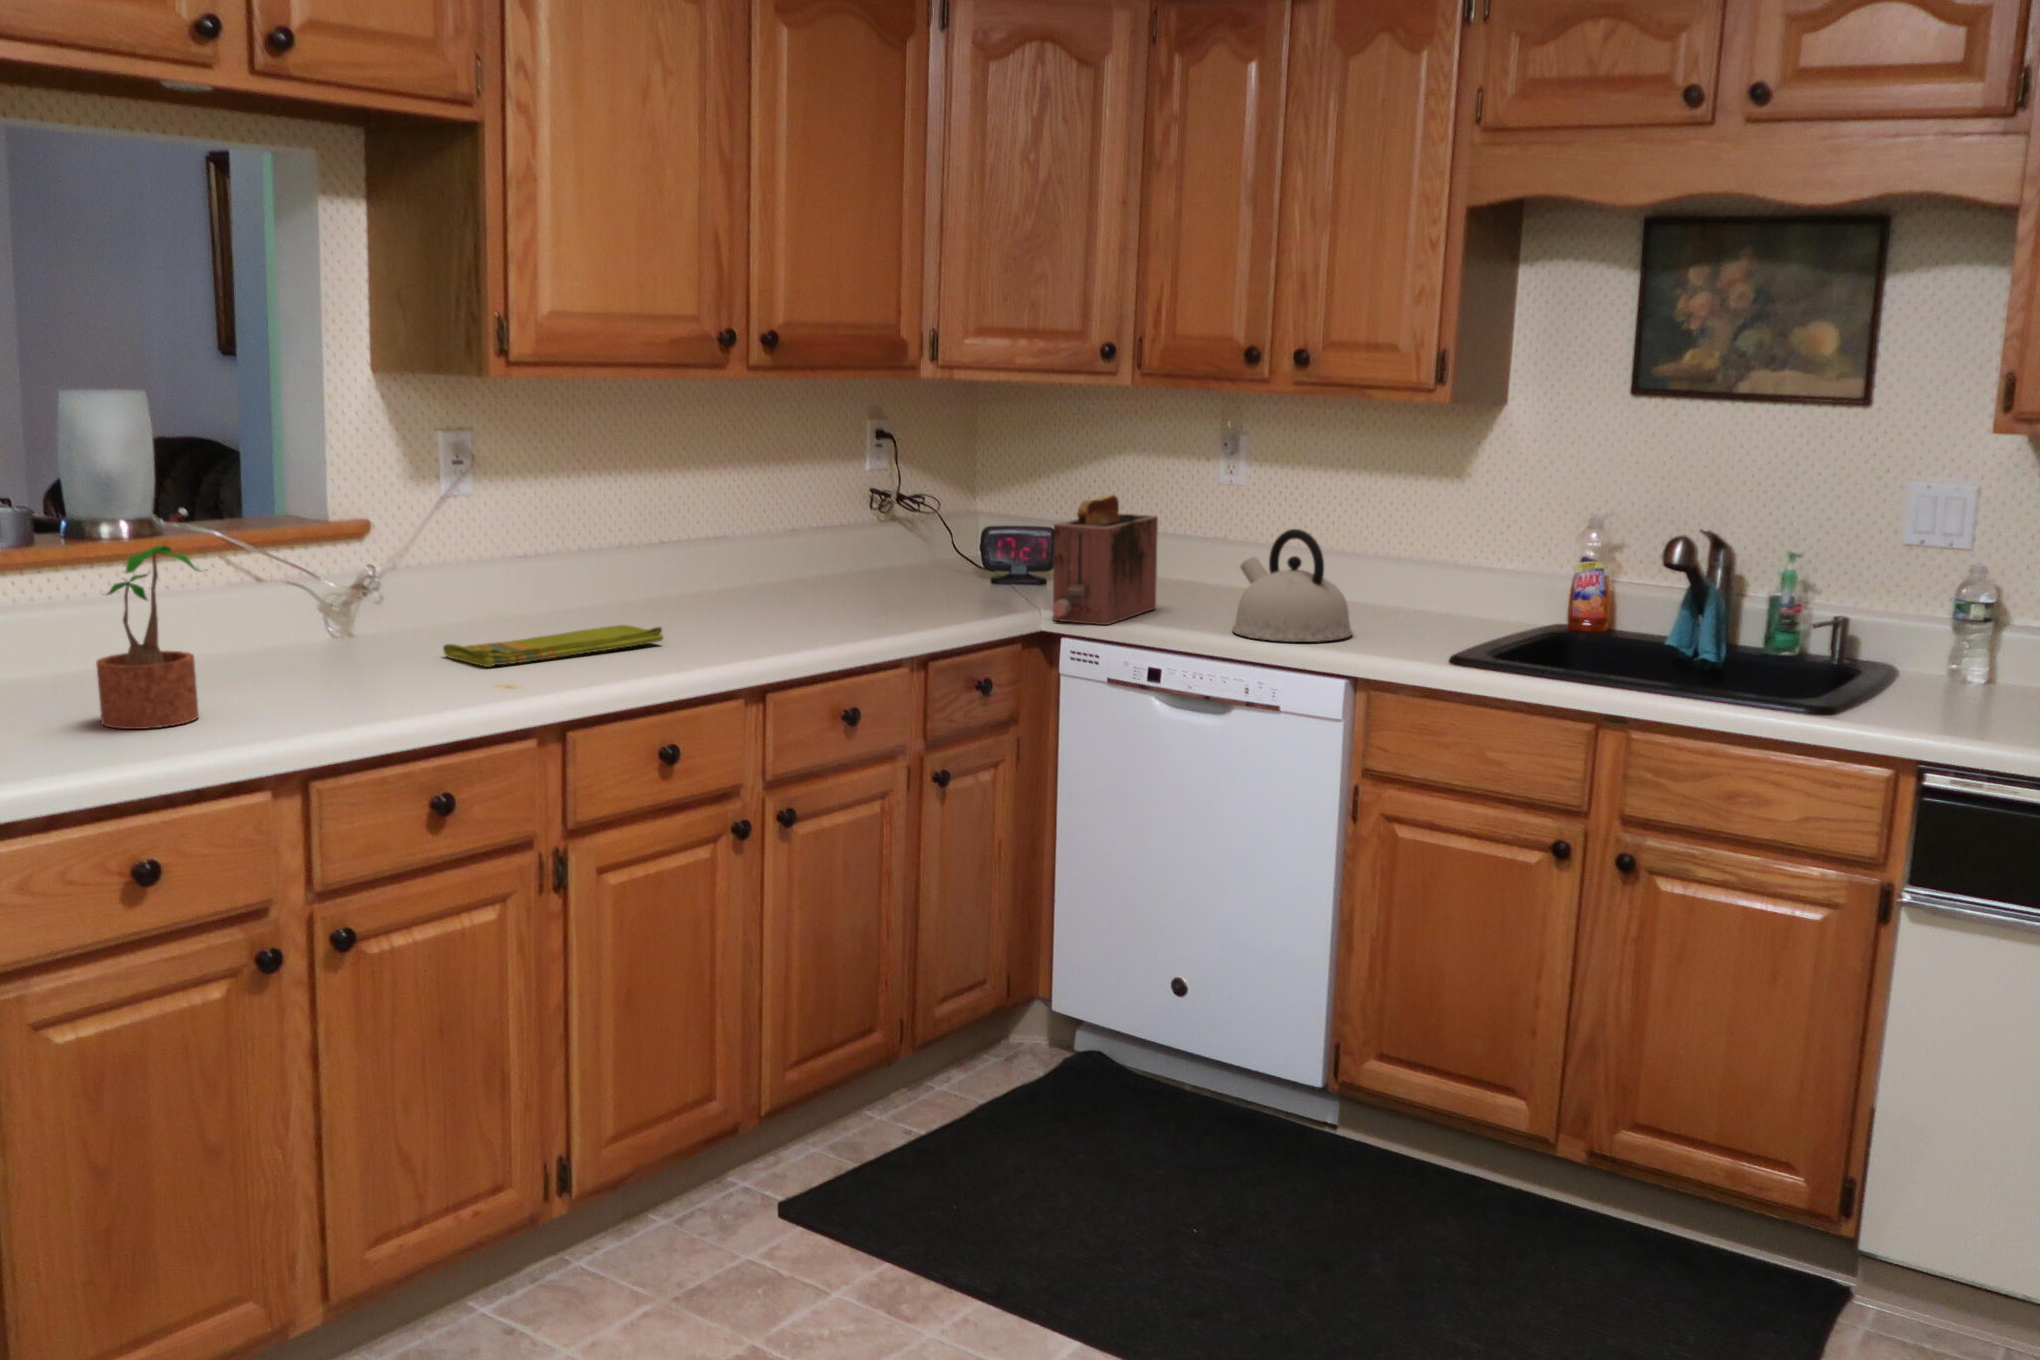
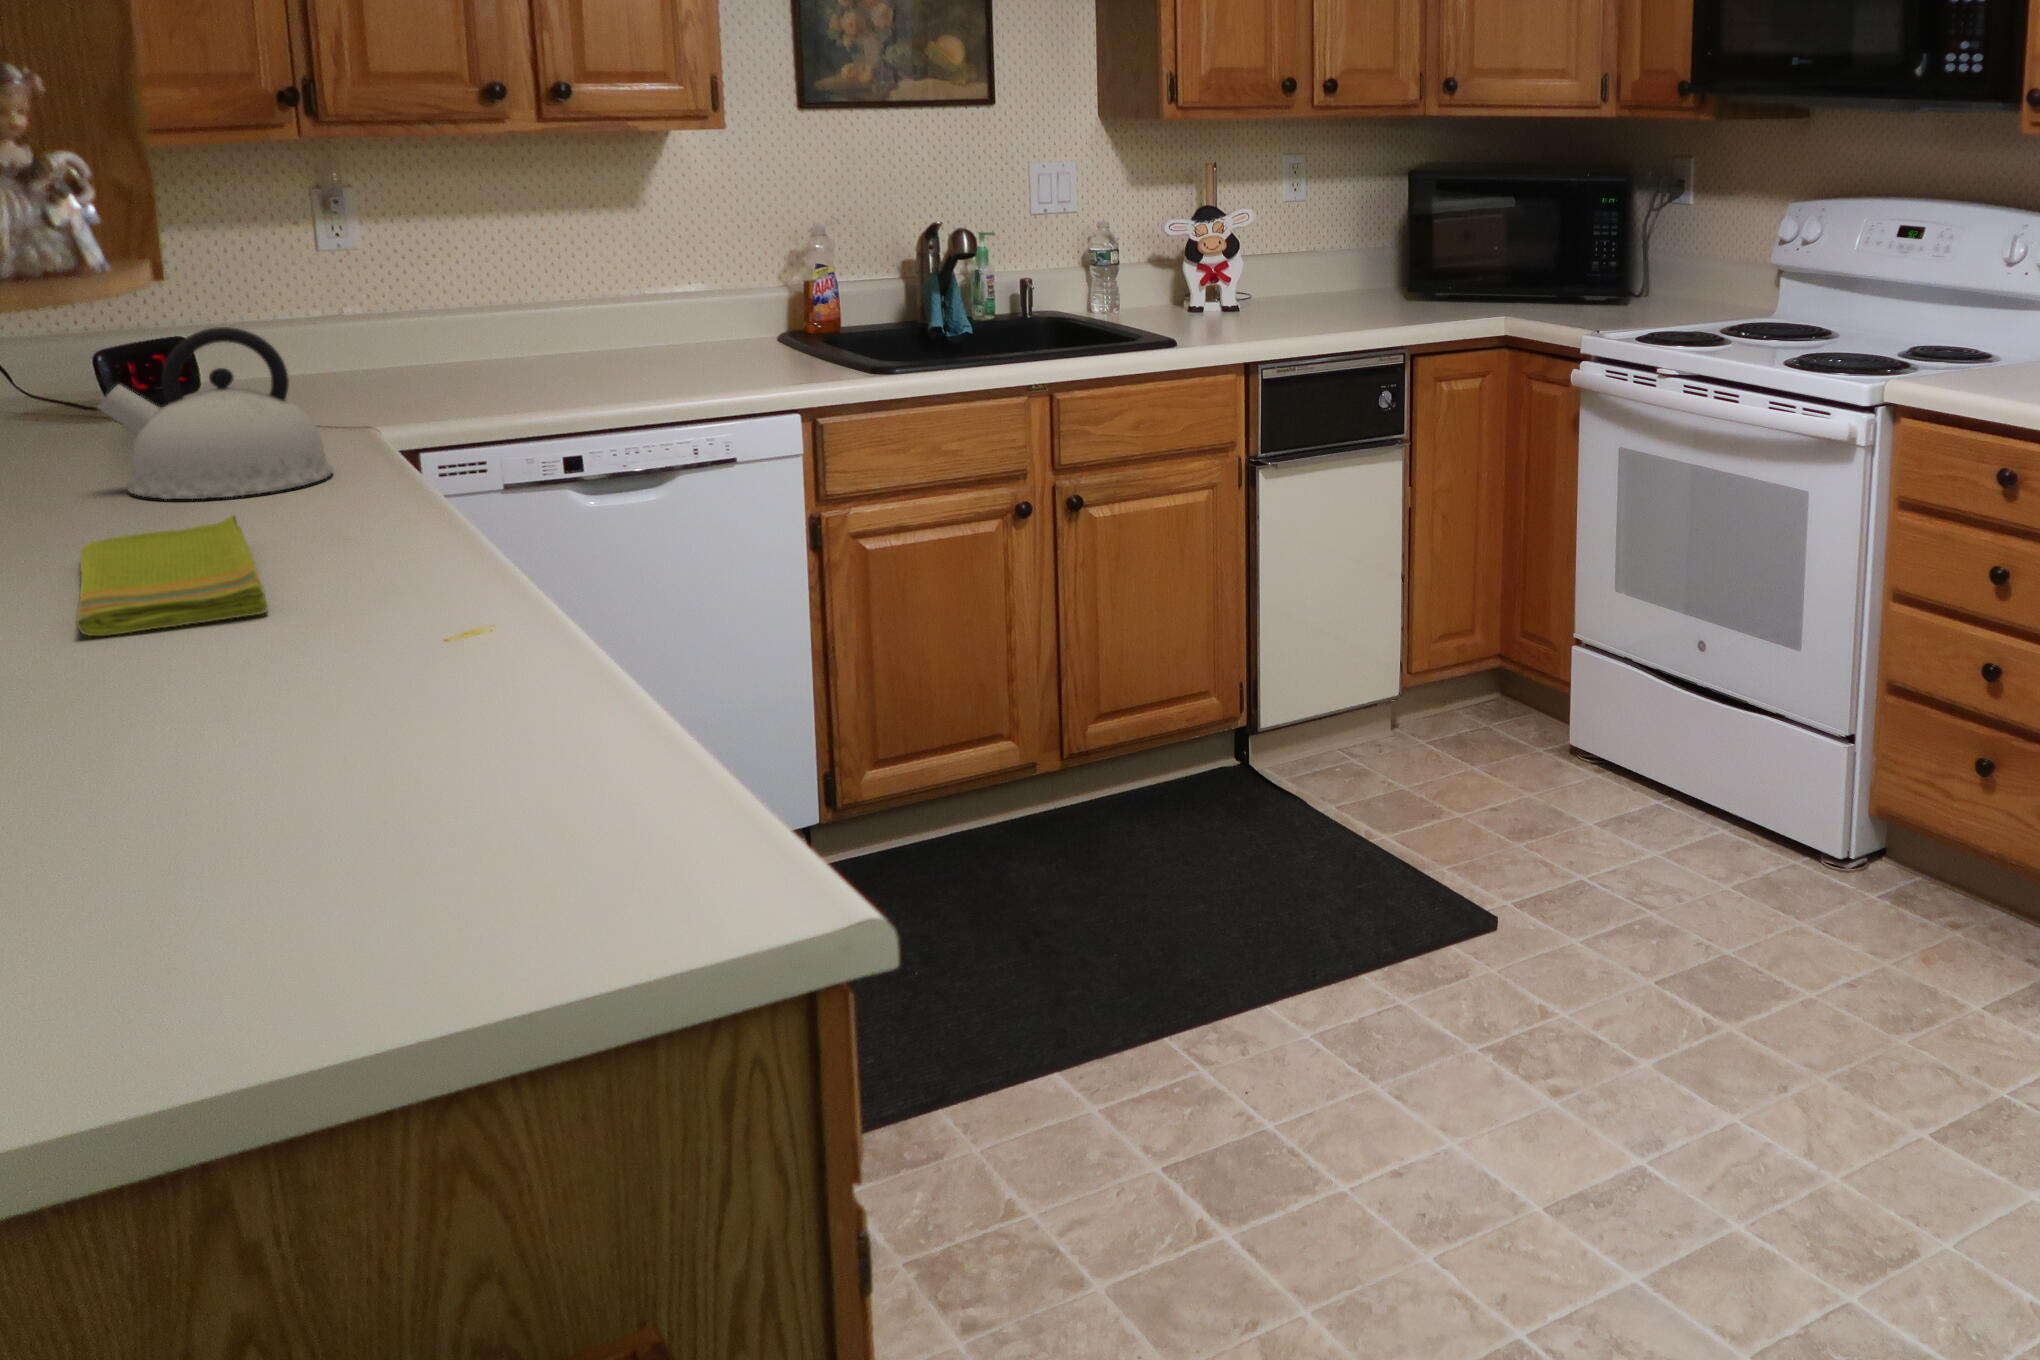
toaster: present [1052,495,1158,625] -> none [314,258,475,423]
kettle: present [1232,529,1352,642] -> present [98,327,333,499]
potted plant: present [96,545,200,729] -> none [302,439,510,816]

